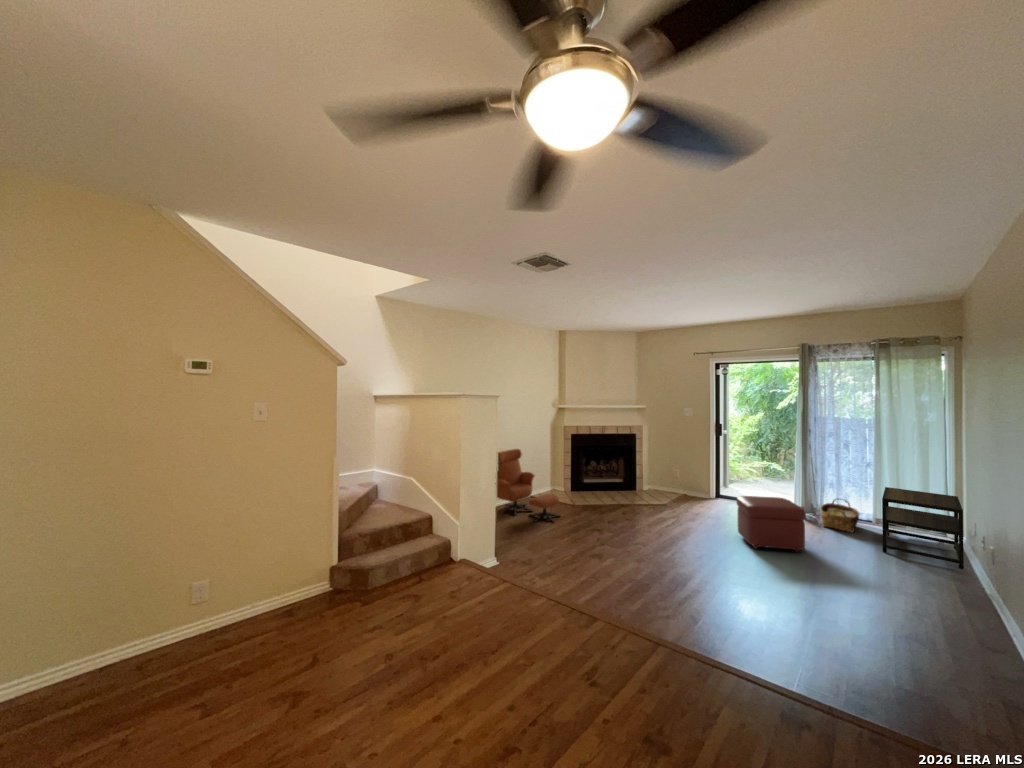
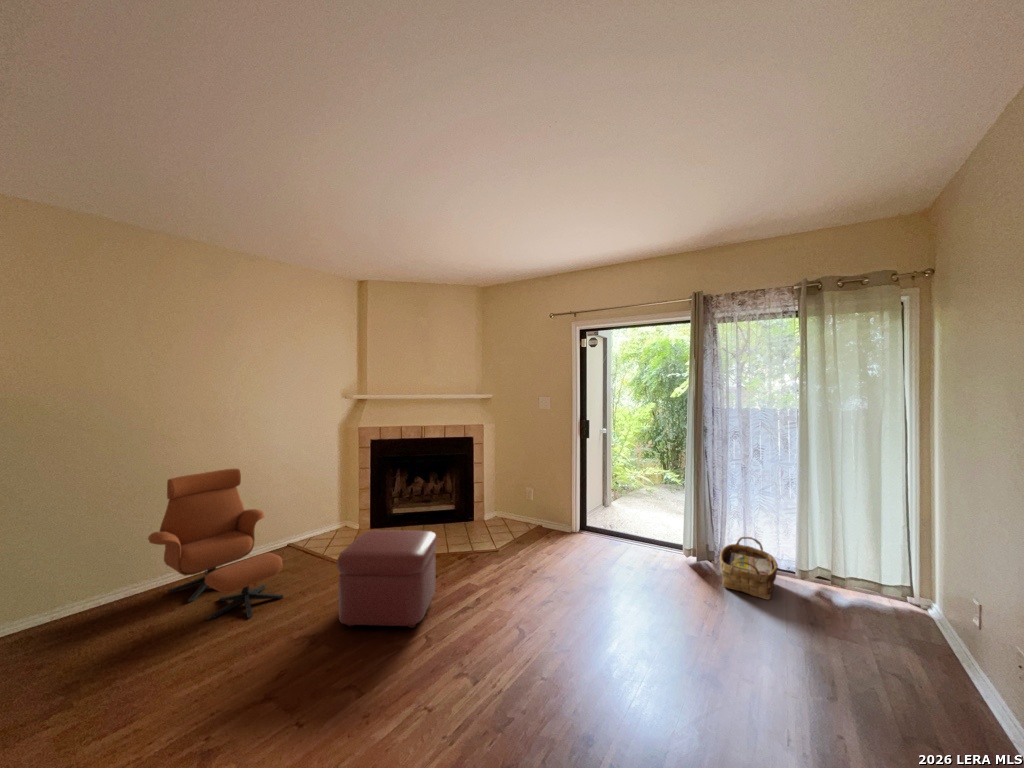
side table: present [882,487,964,569] -> none [818,522,977,702]
ottoman: present [737,496,806,552] -> present [337,530,437,628]

